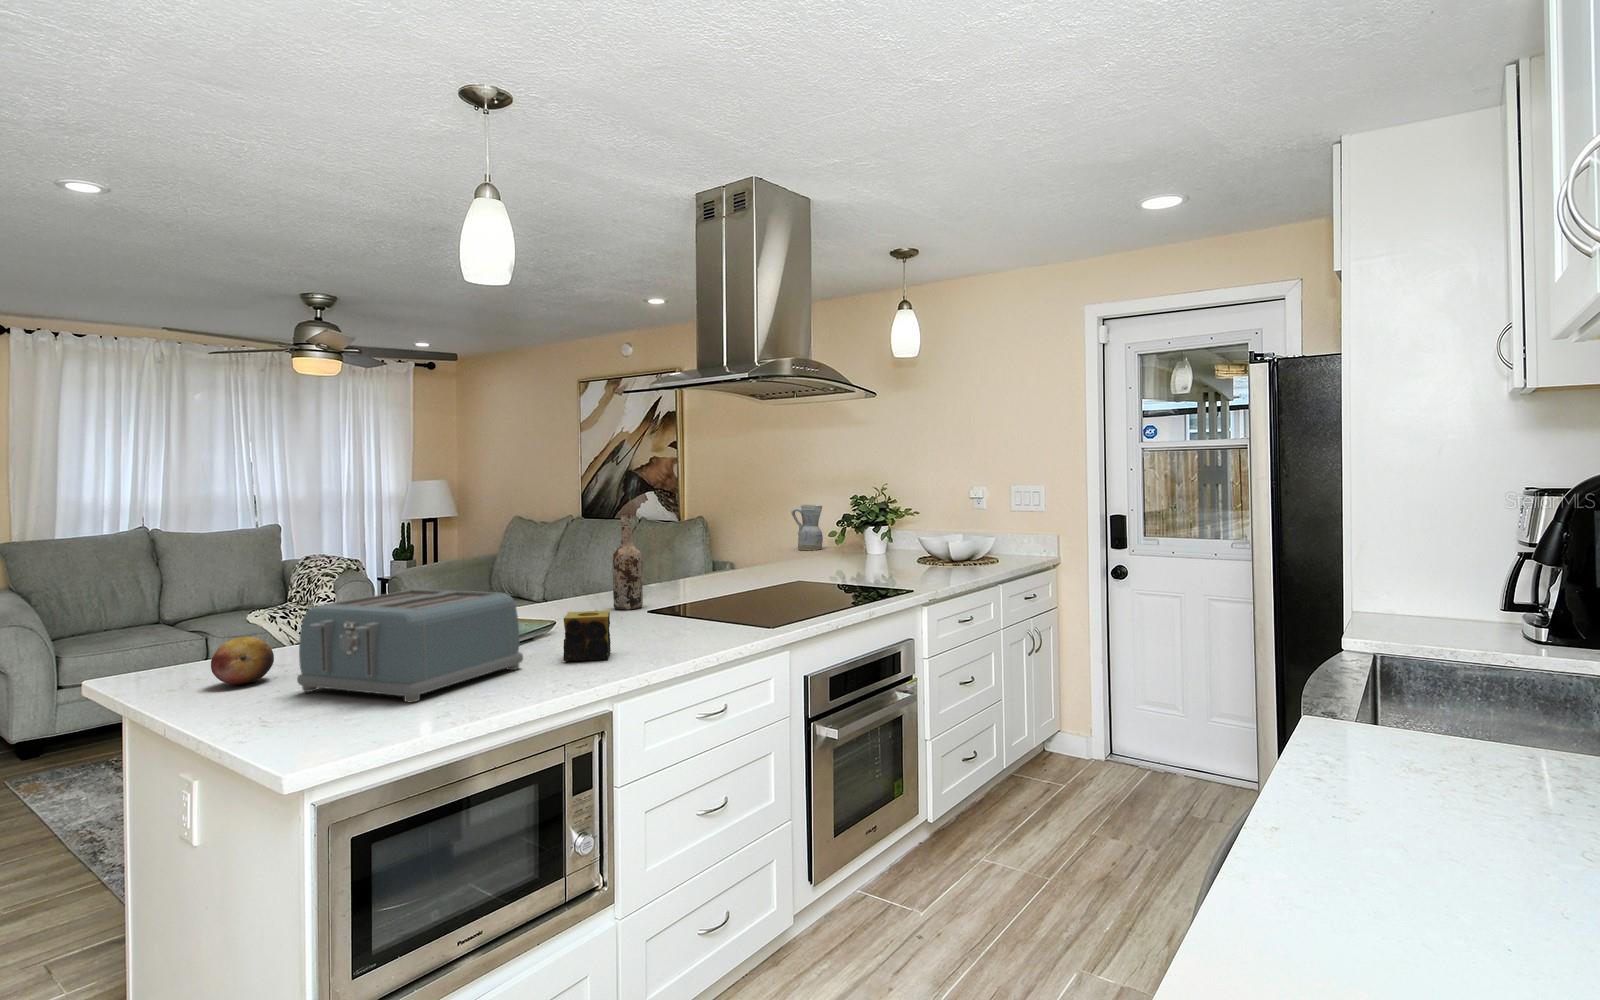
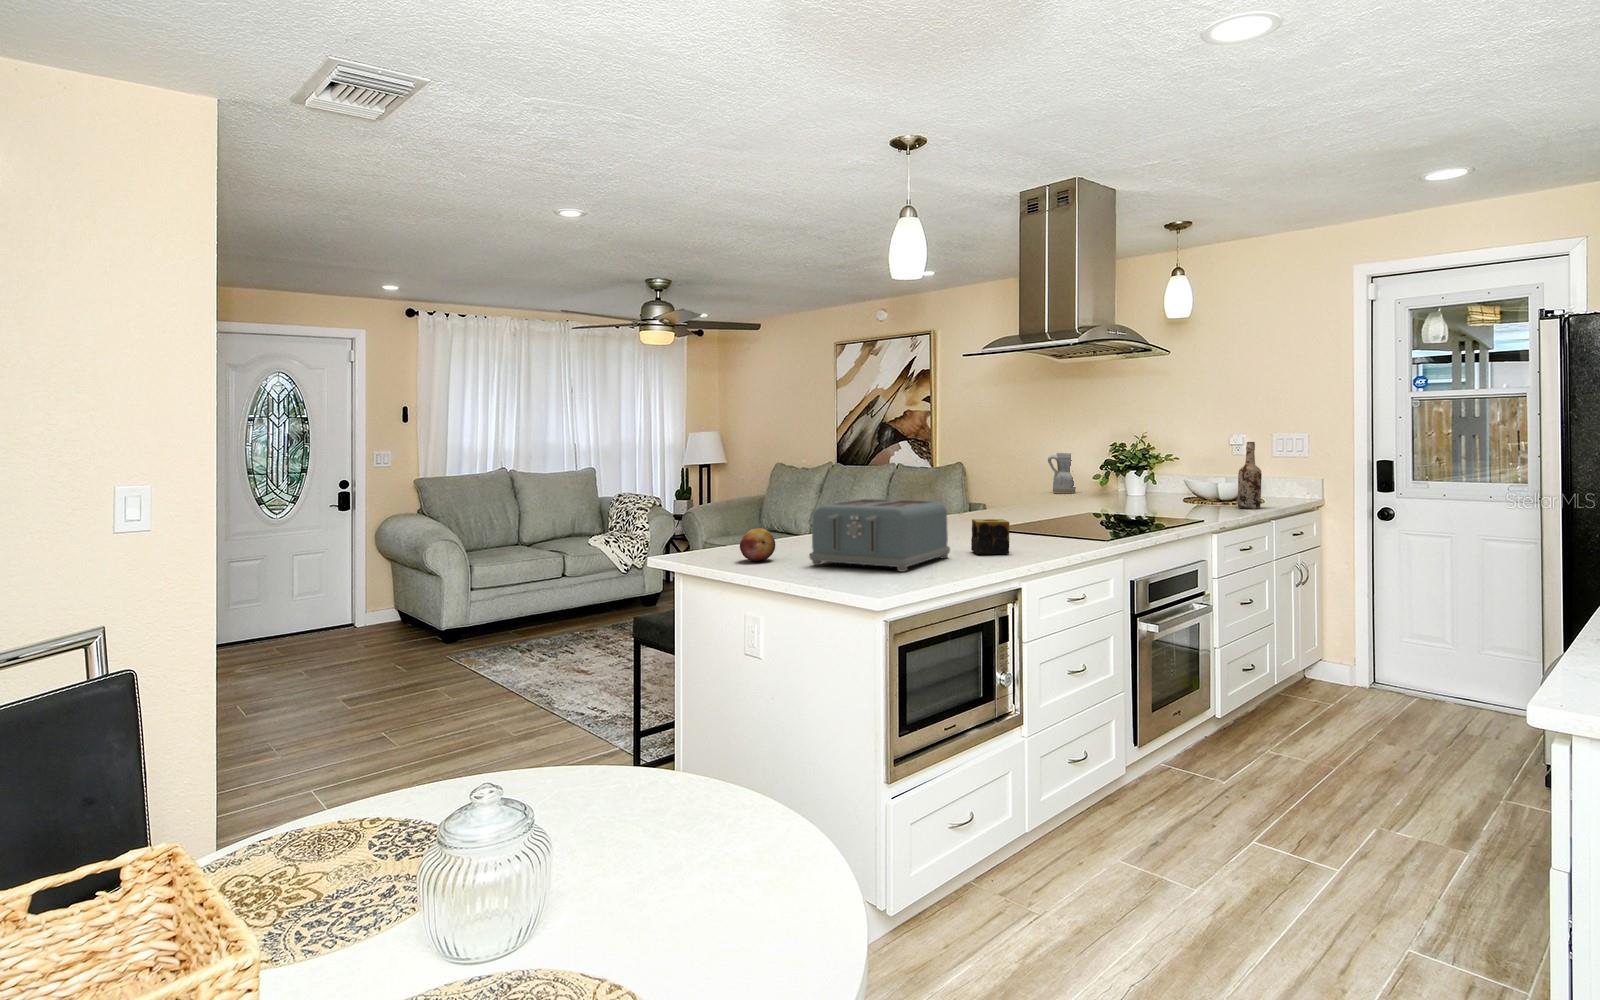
wine bottle: present [612,513,643,609] -> present [1238,442,1262,509]

